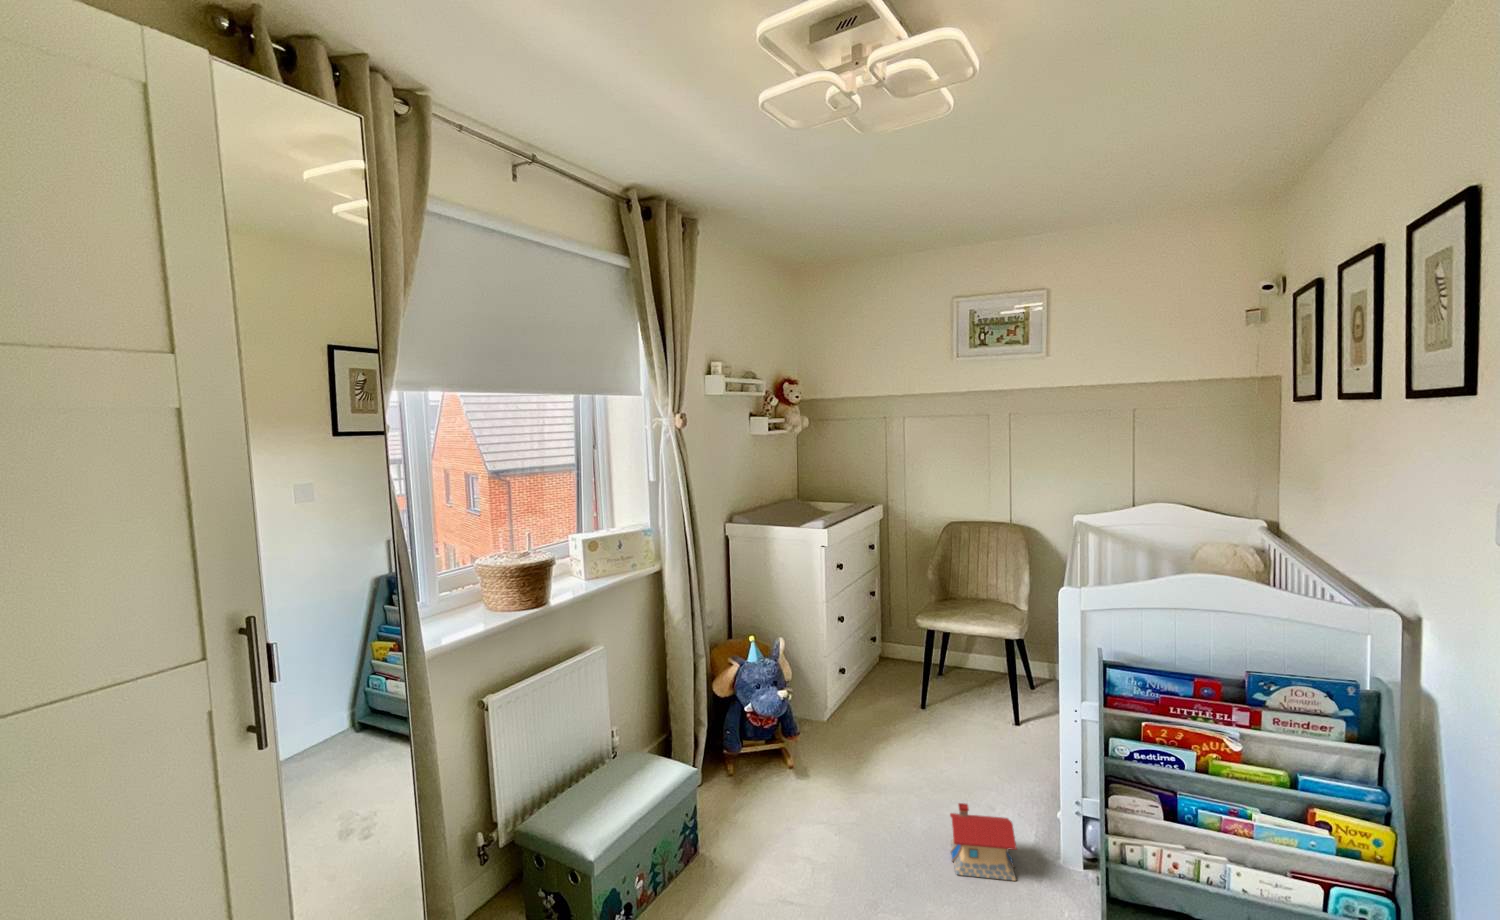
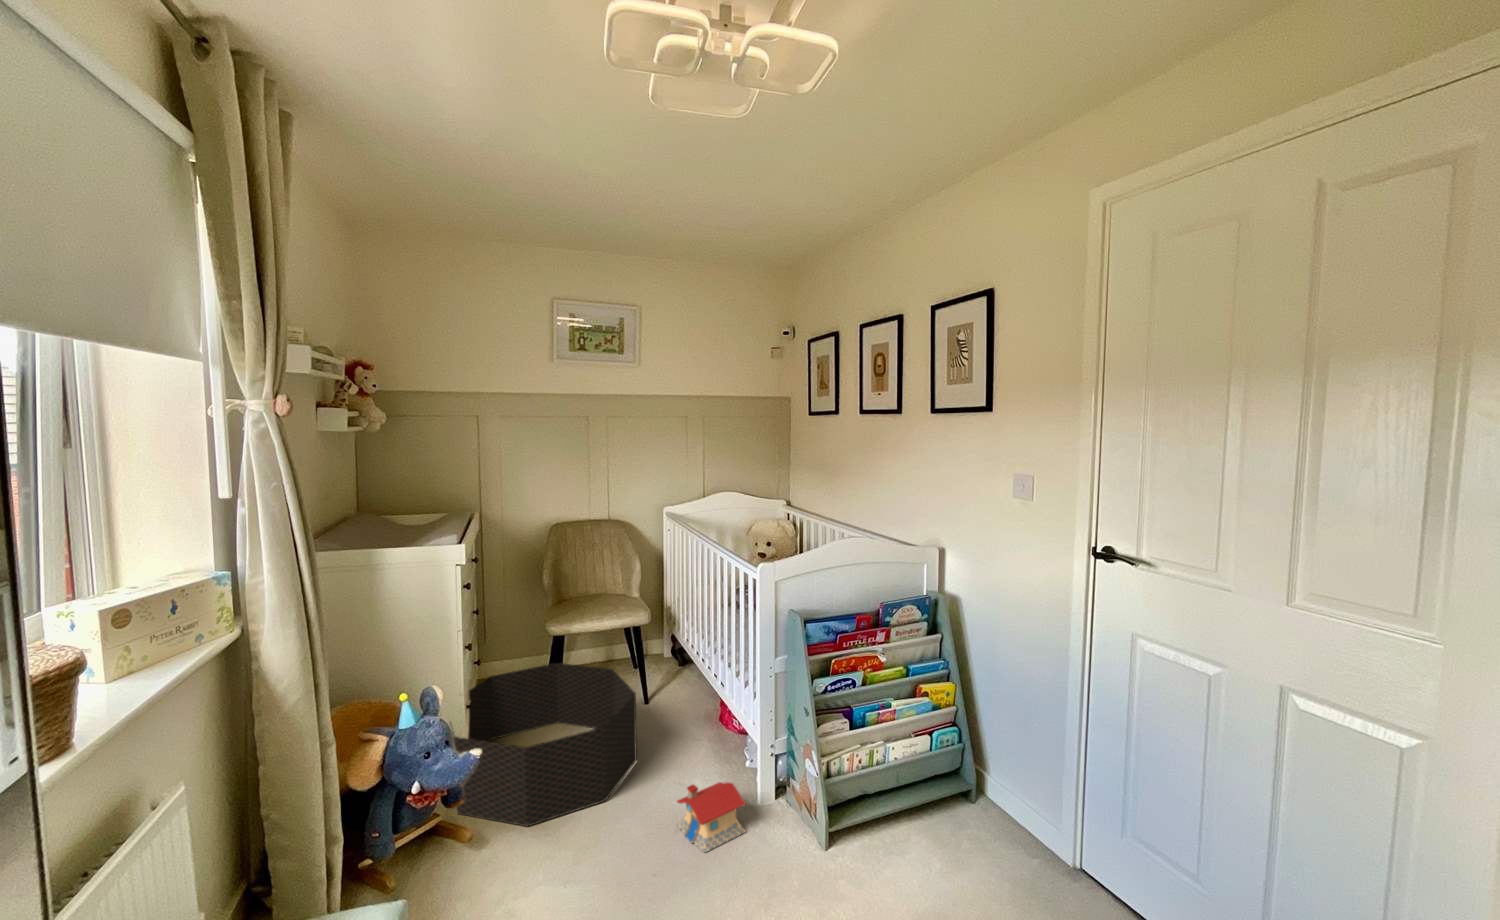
basket: none [794,650,963,790] -> present [452,663,637,826]

